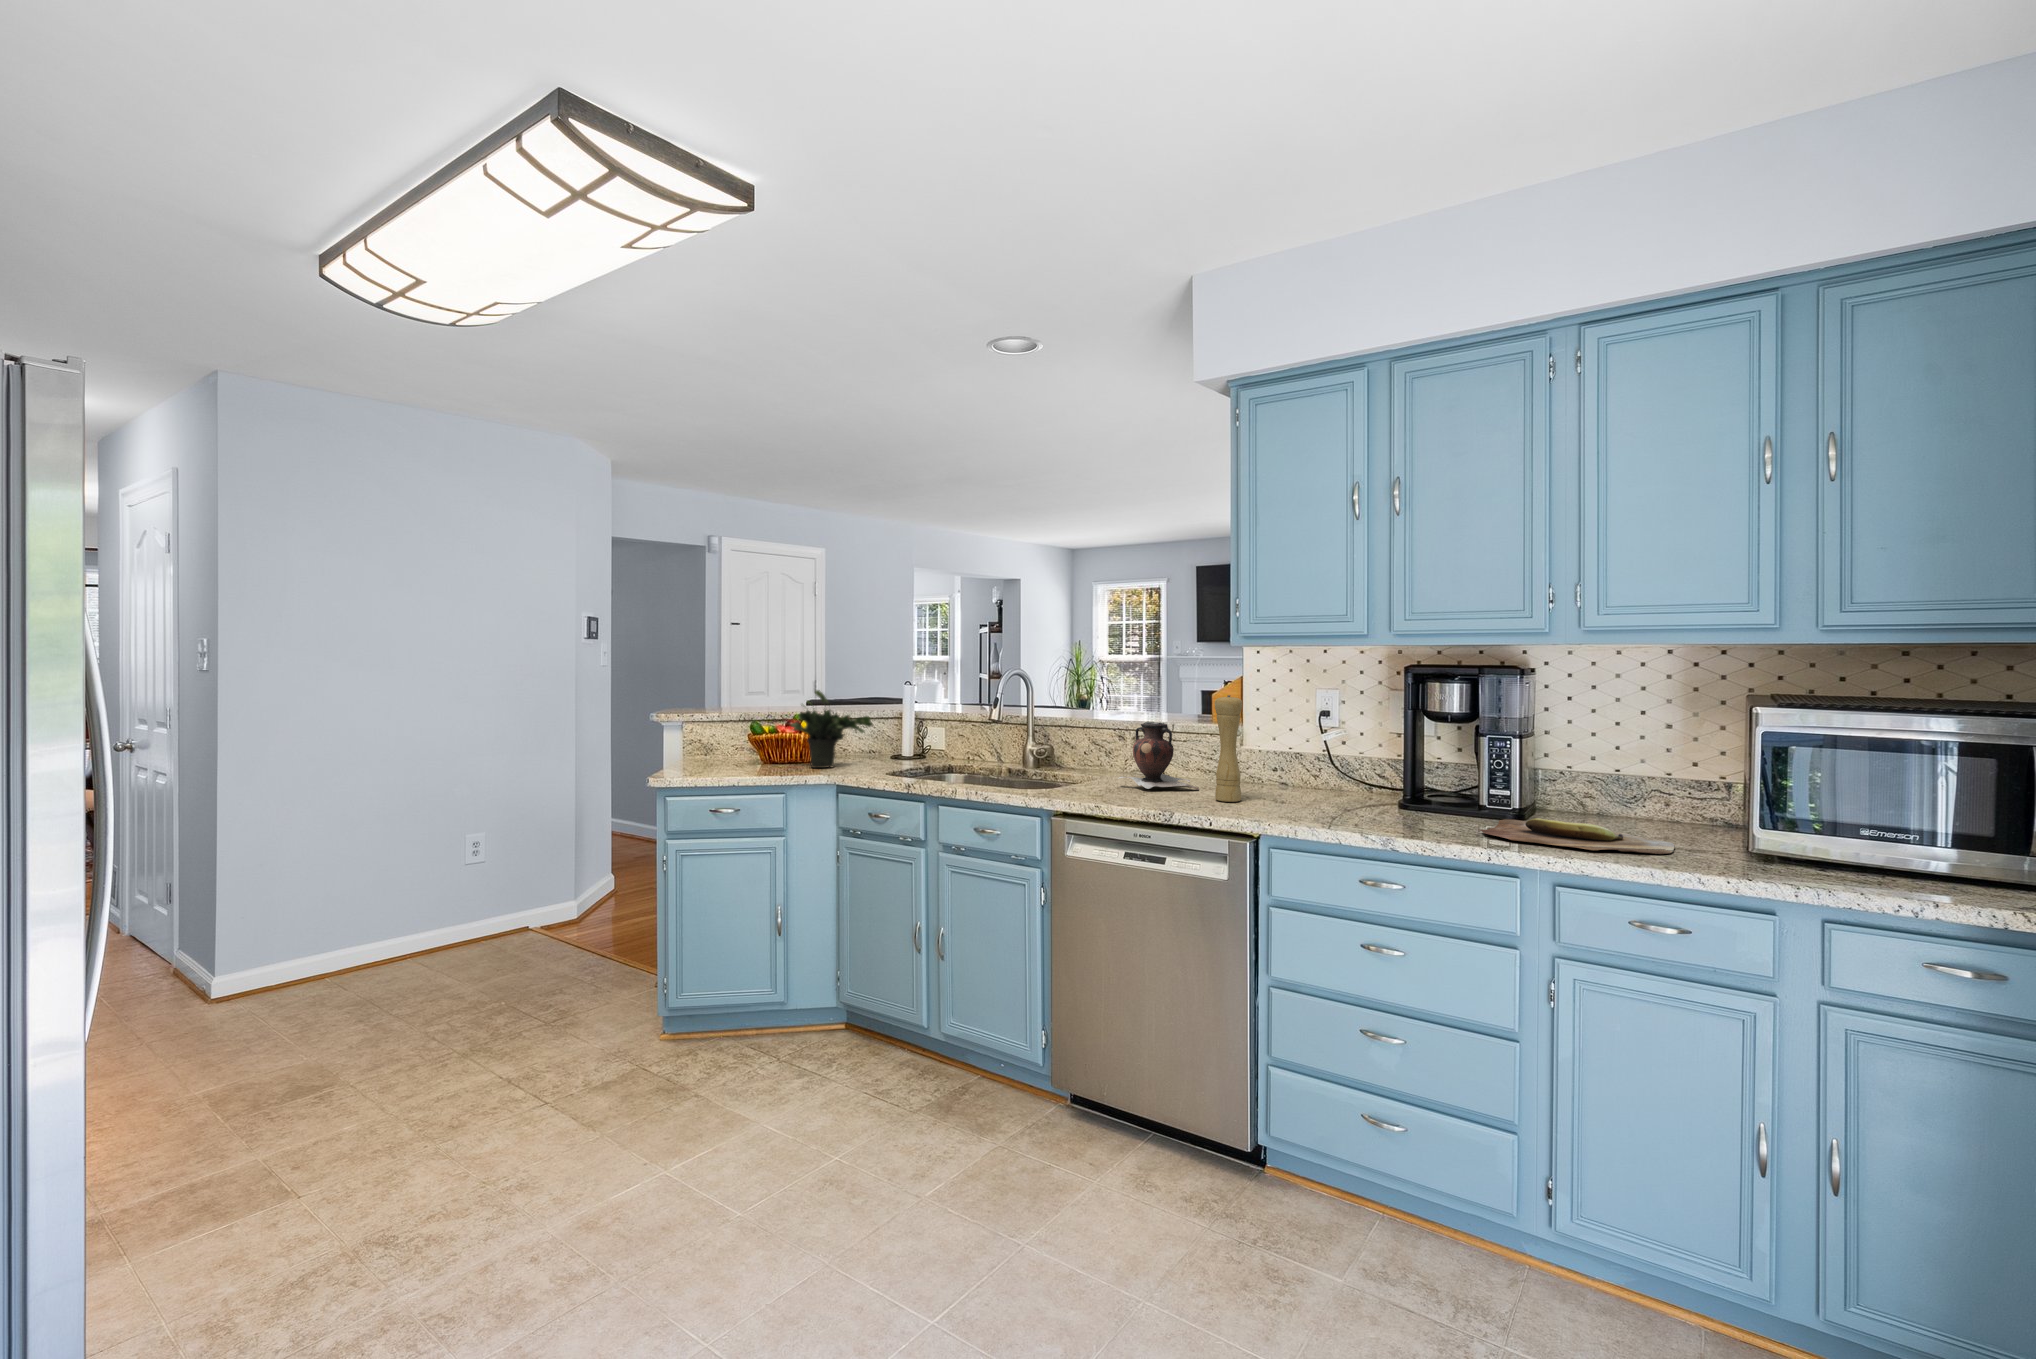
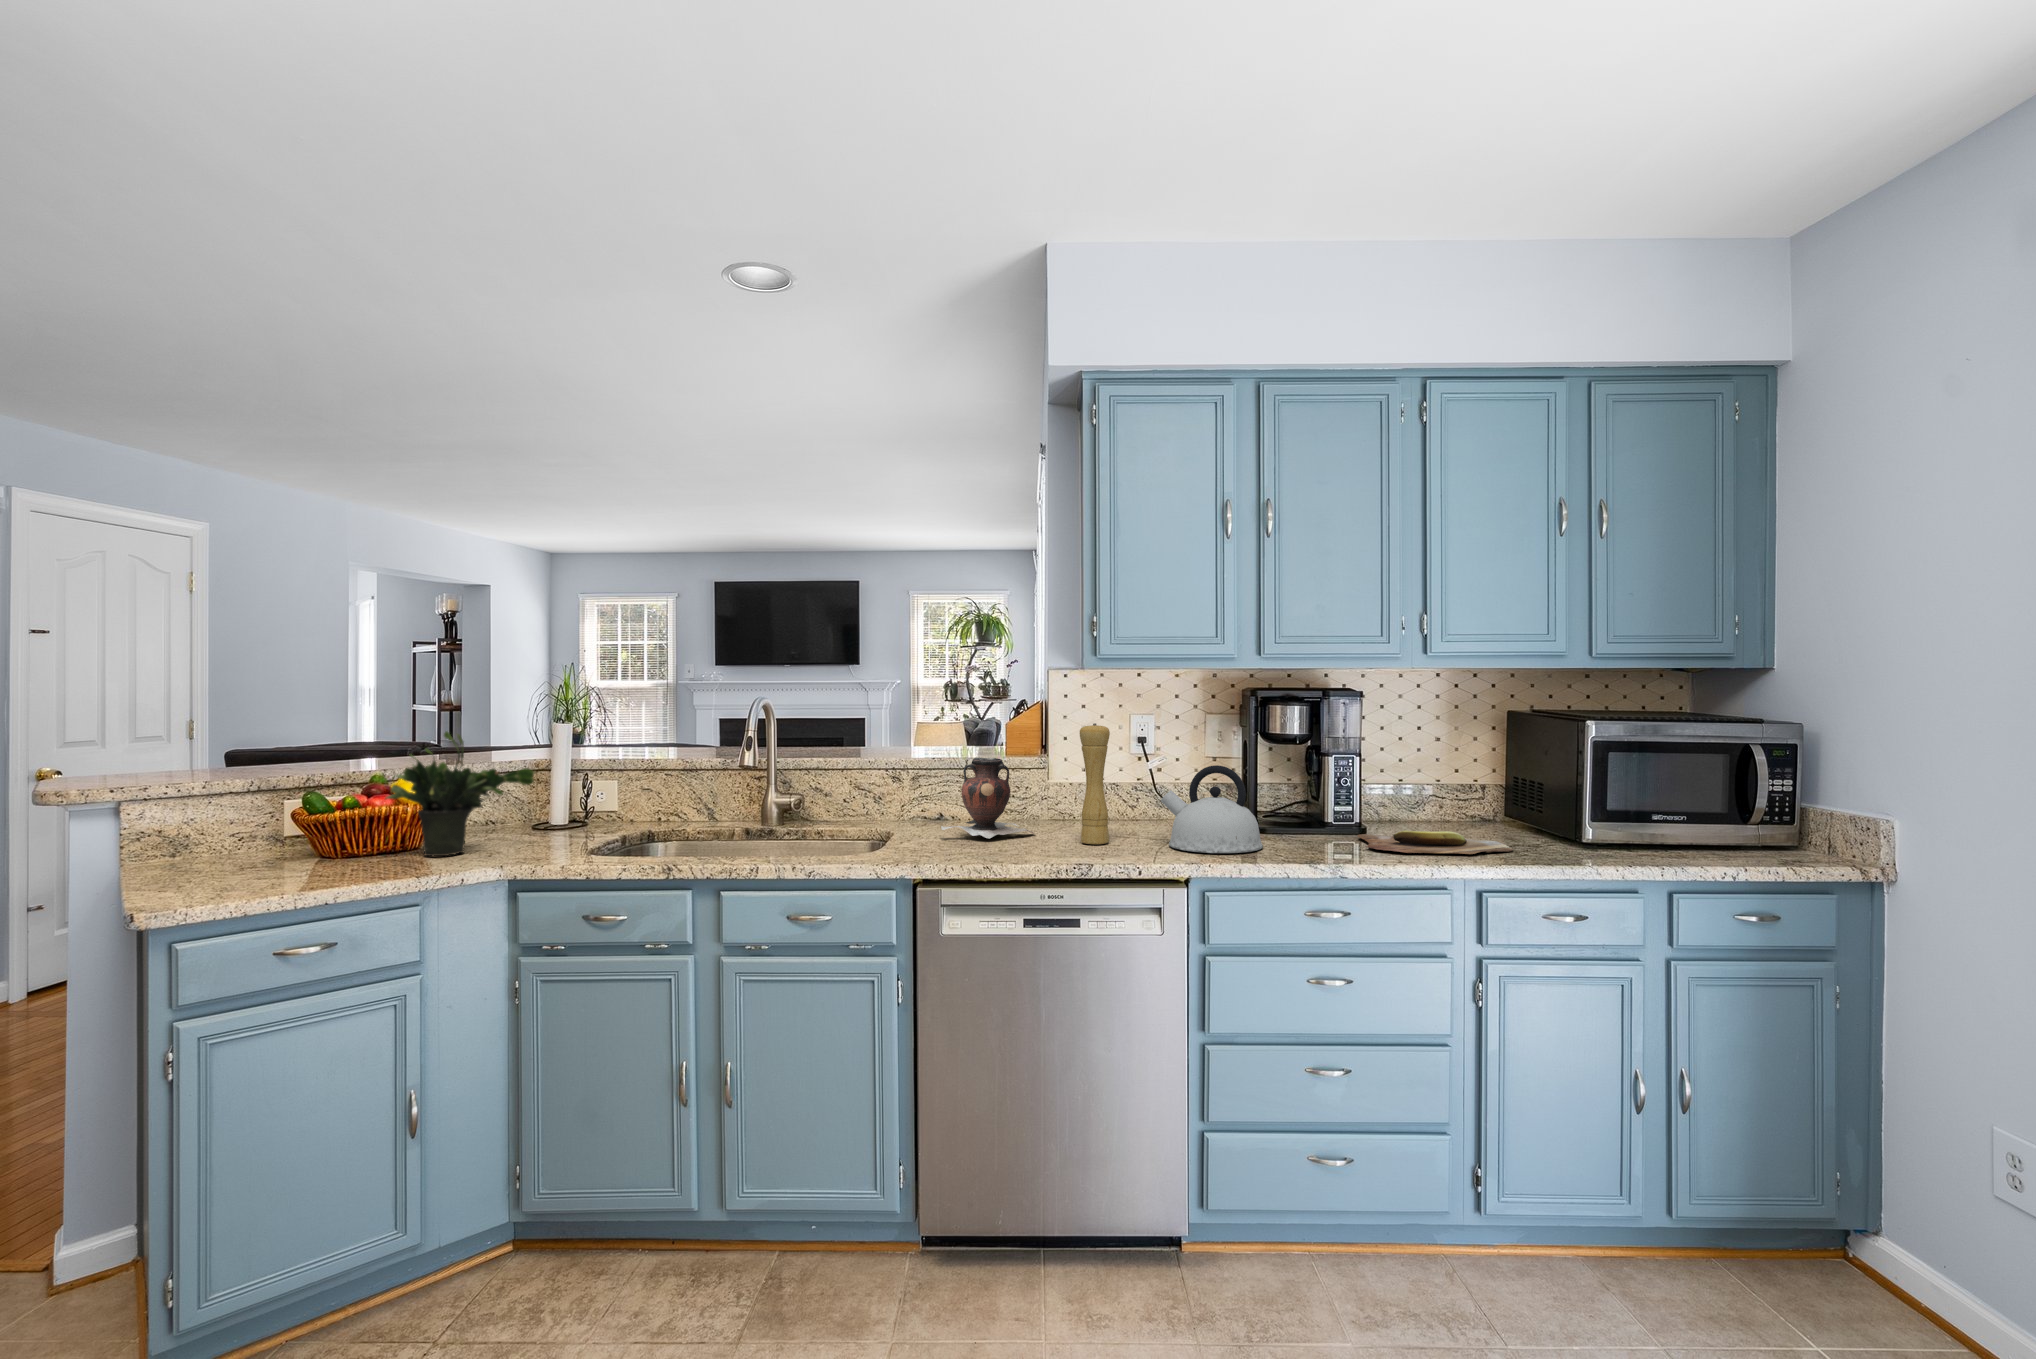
kettle: none [1282,737,1376,821] -> present [1161,765,1263,853]

